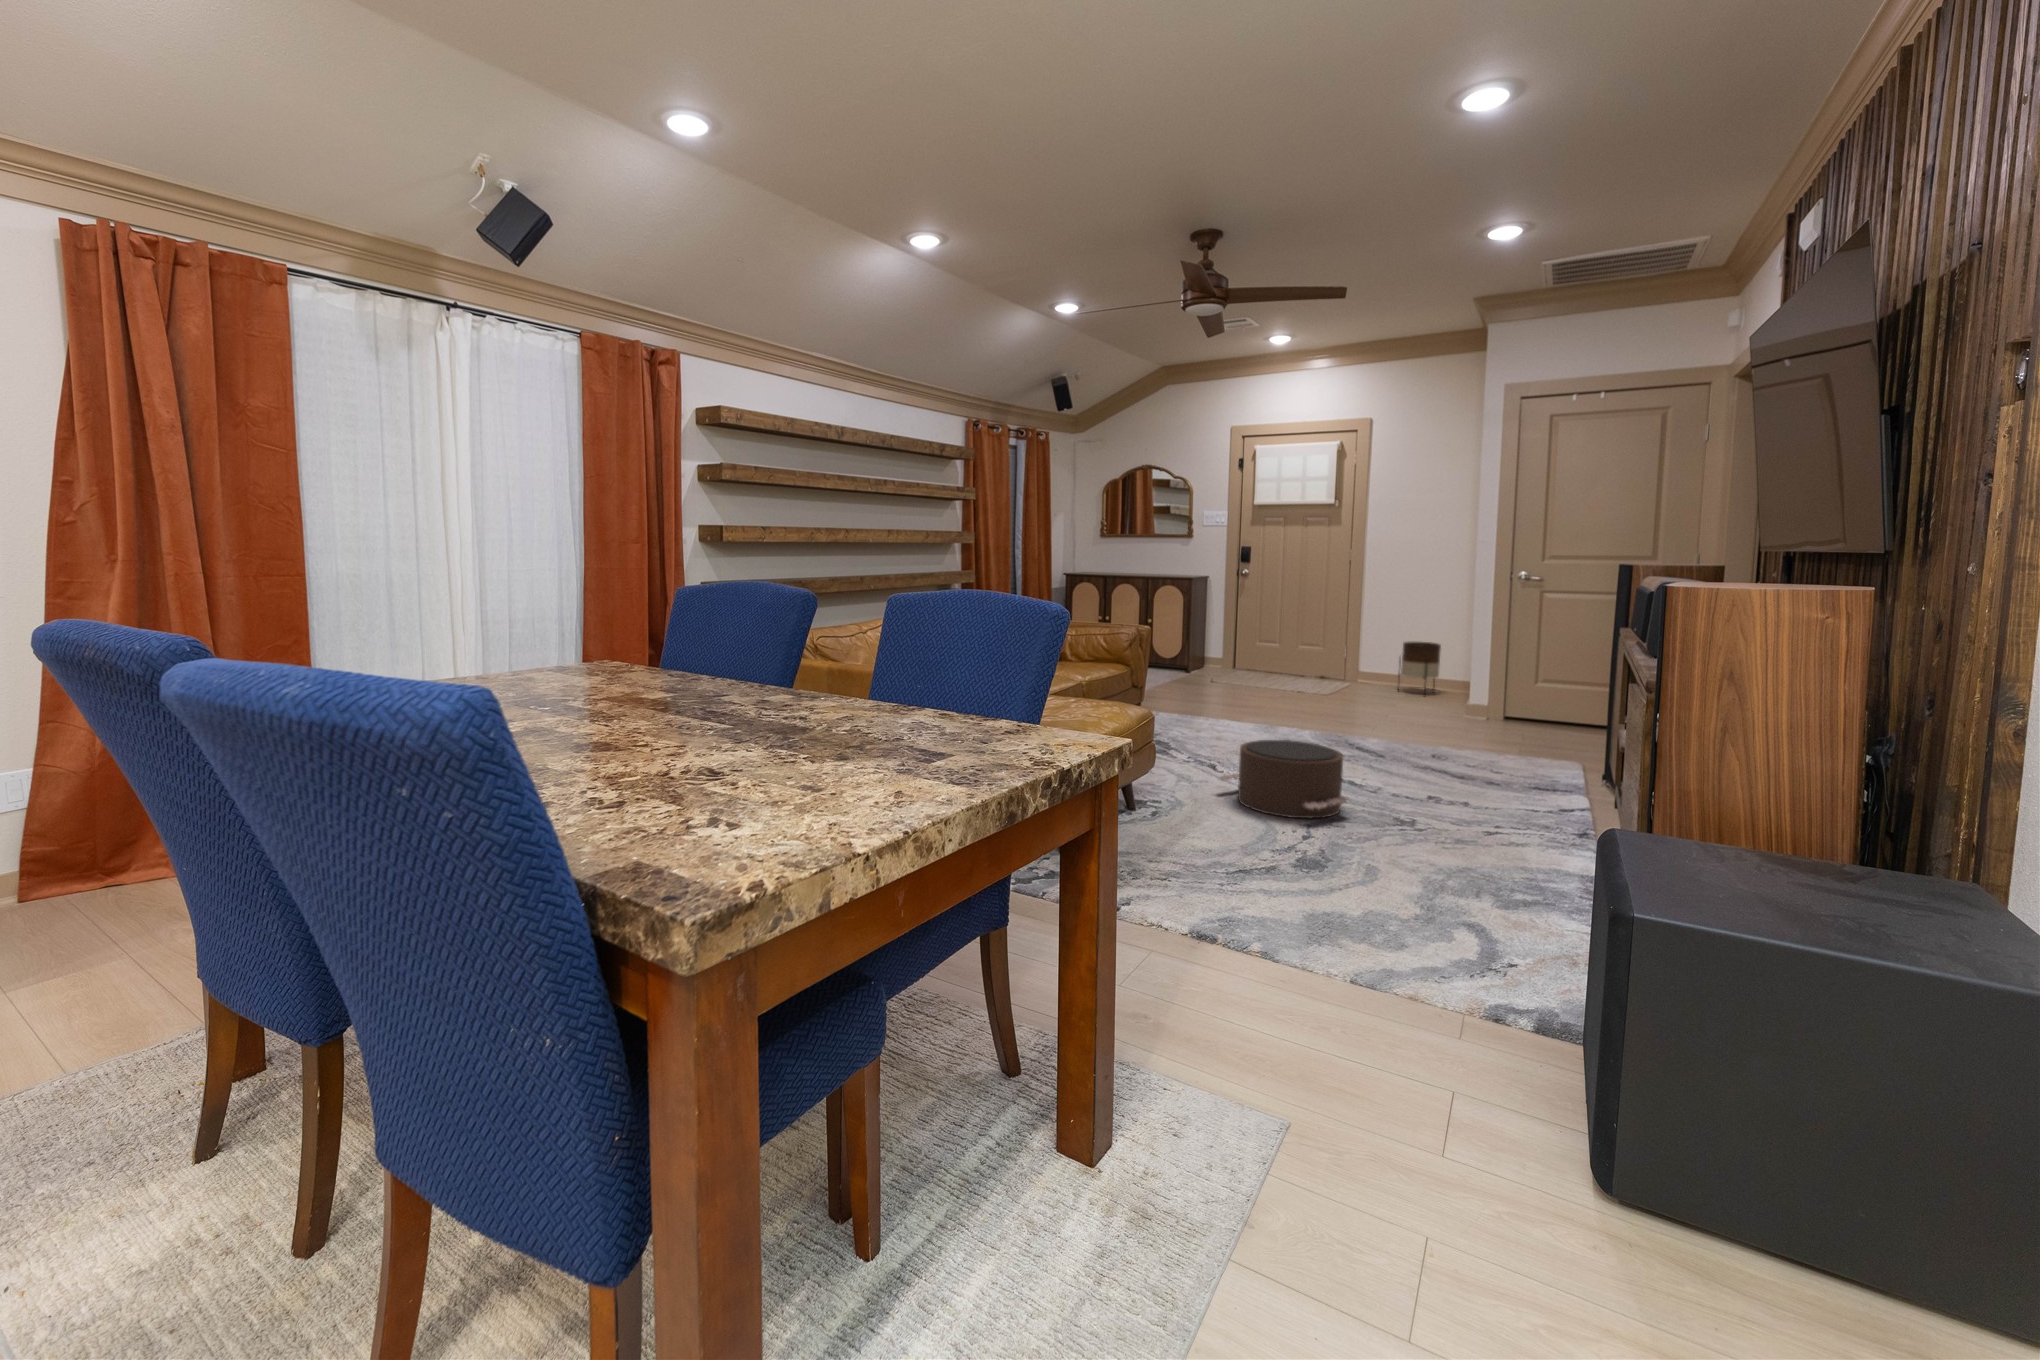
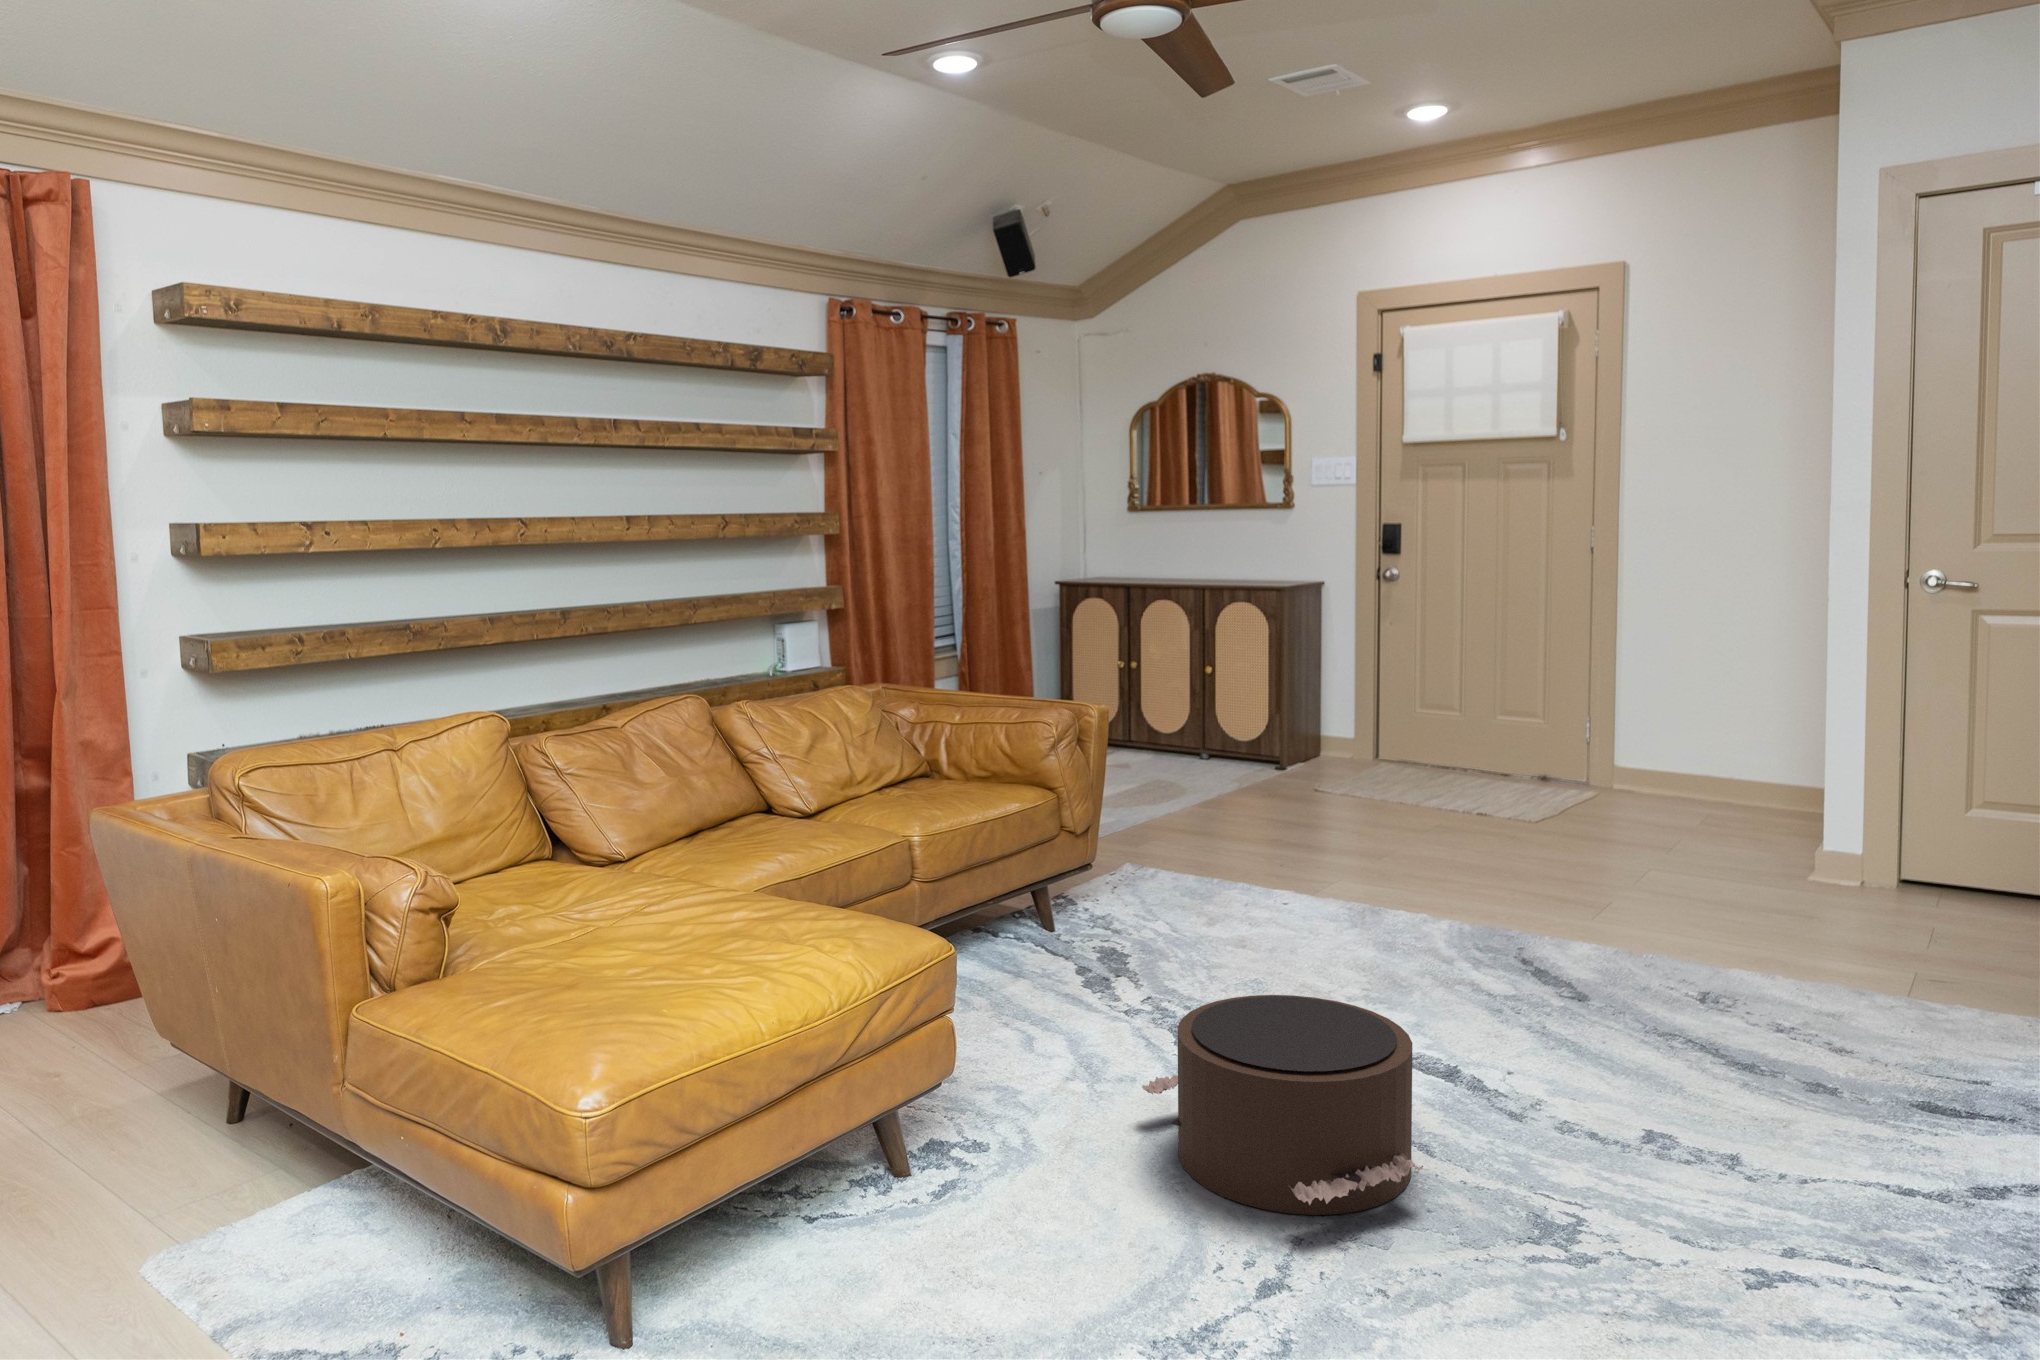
planter: present [1399,642,1441,685] -> none [1687,708,1772,823]

